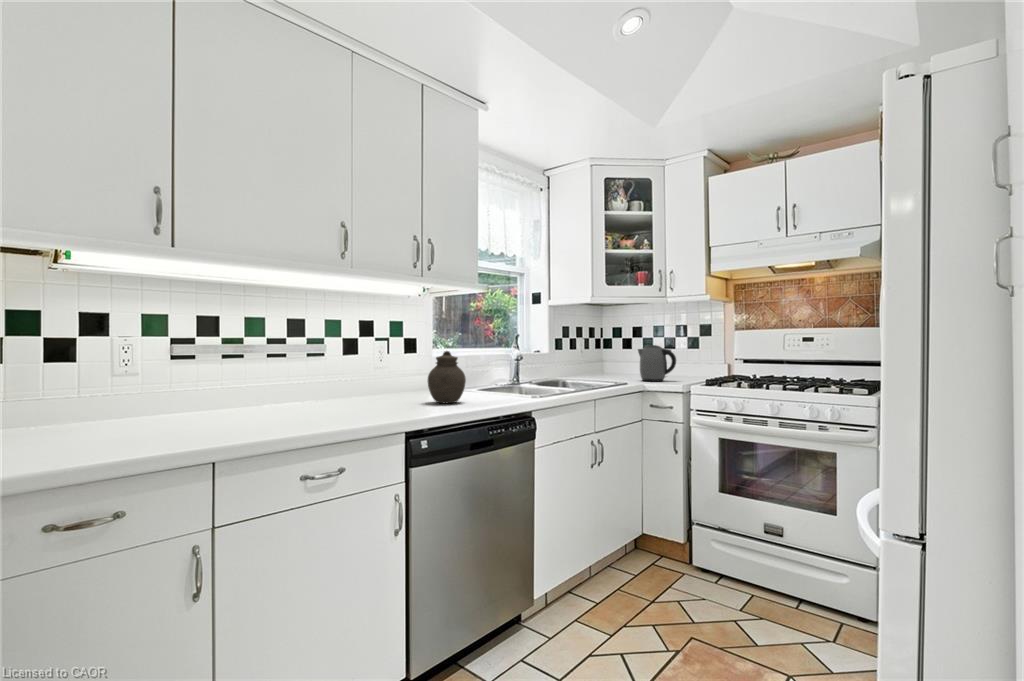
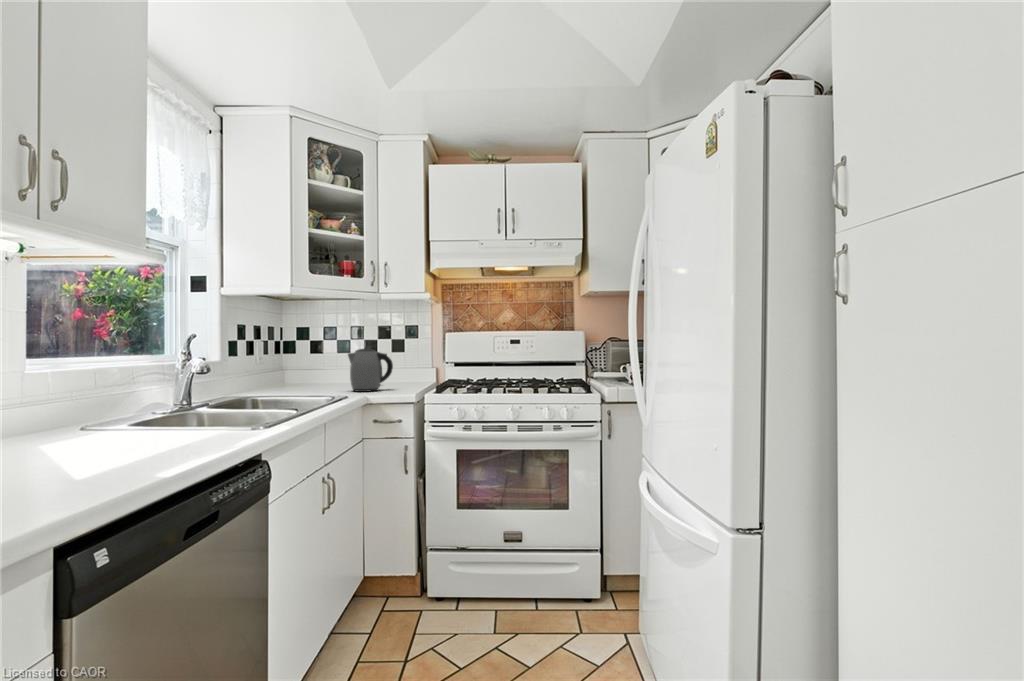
jar: present [428,351,466,403] -> none [64,362,153,460]

